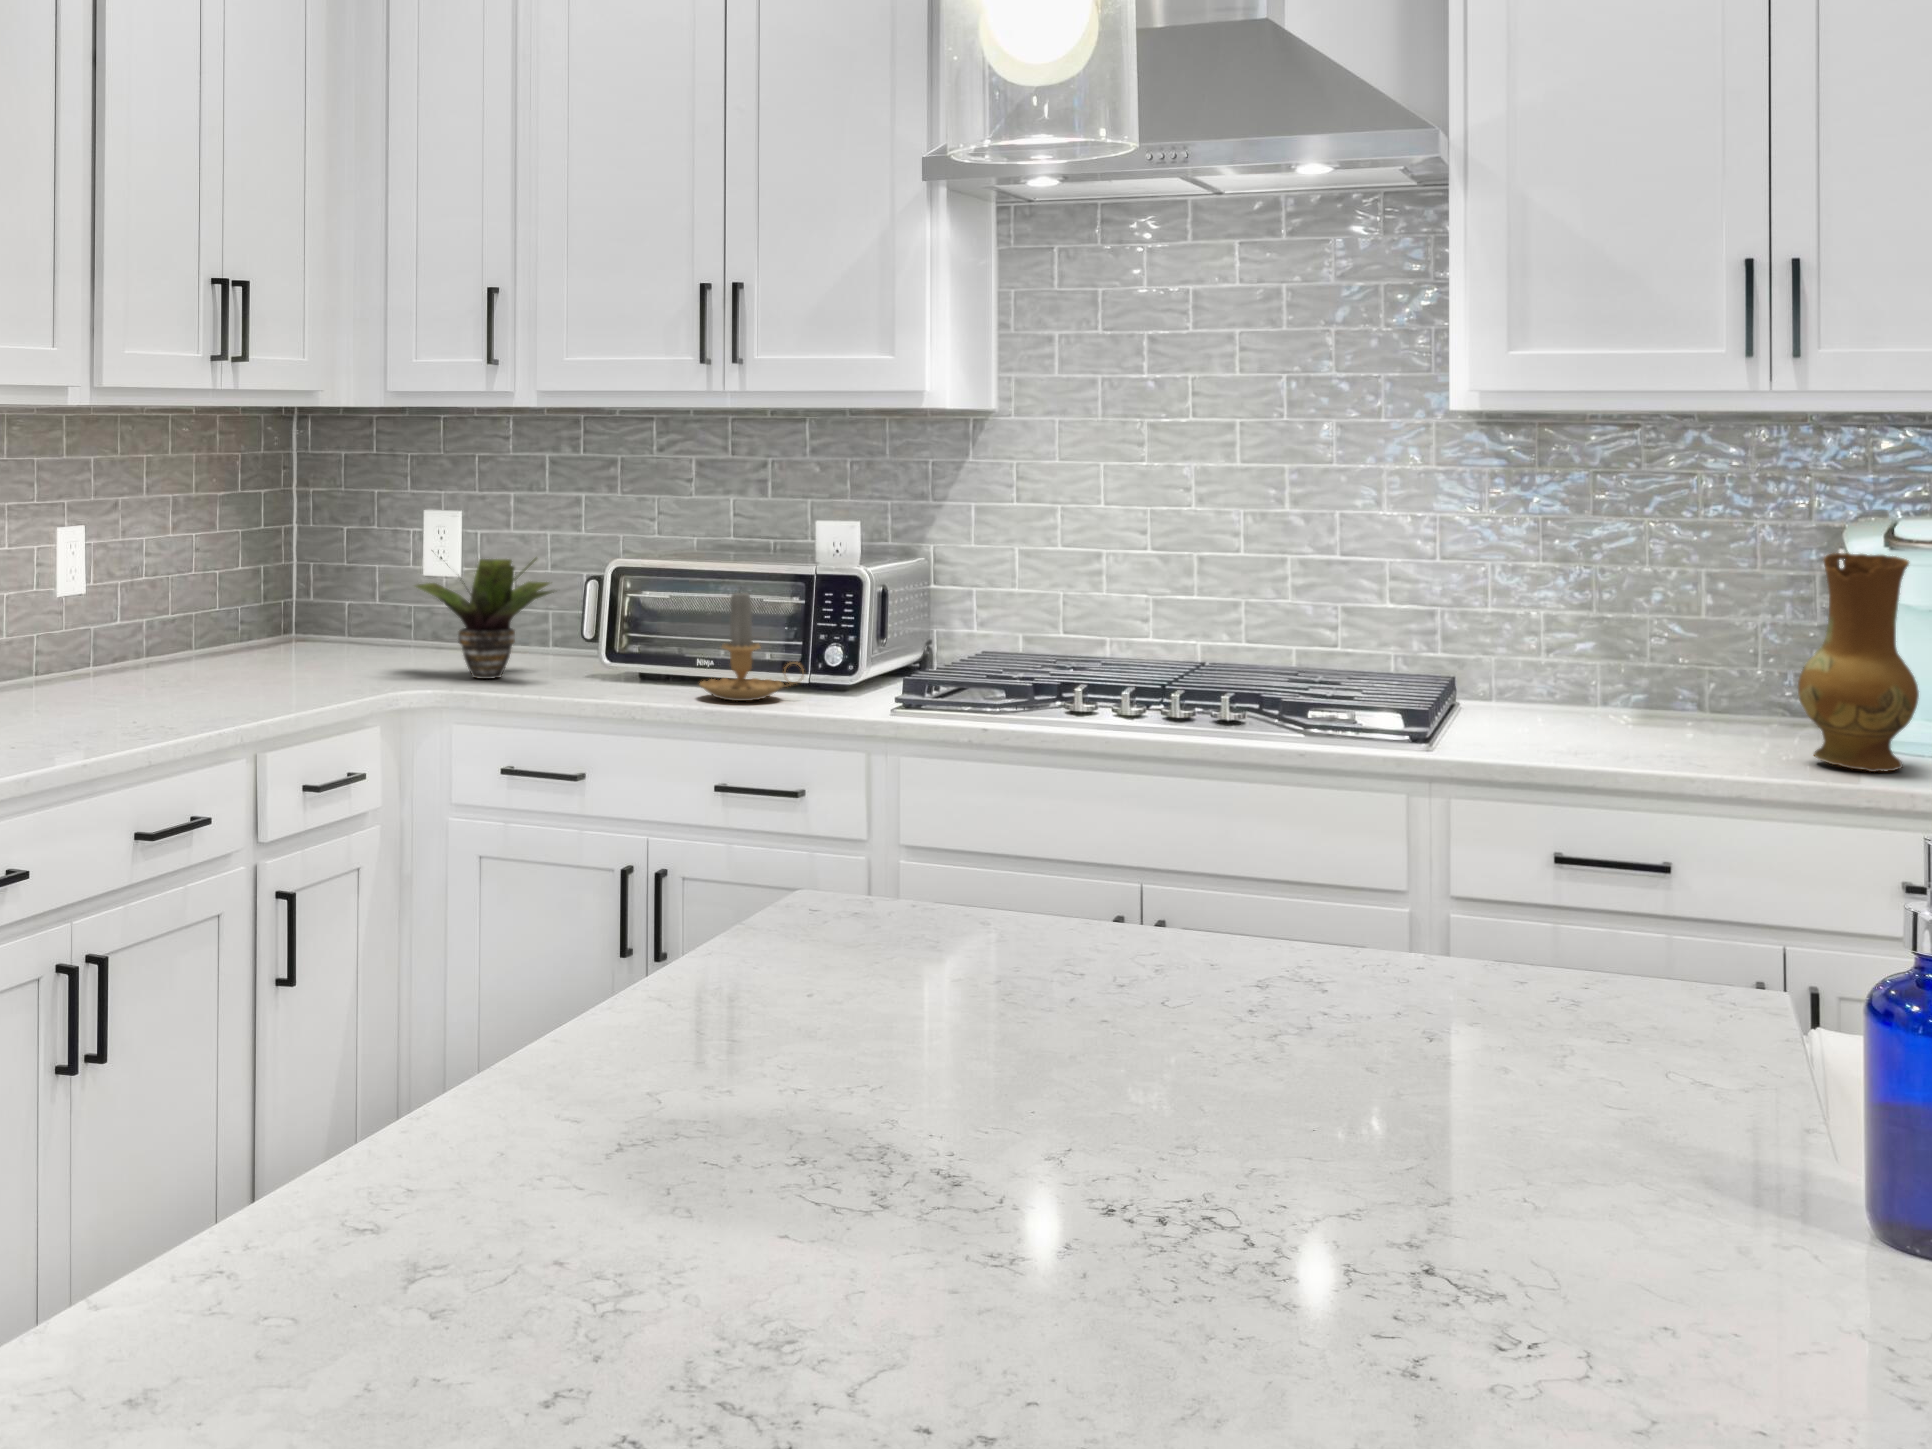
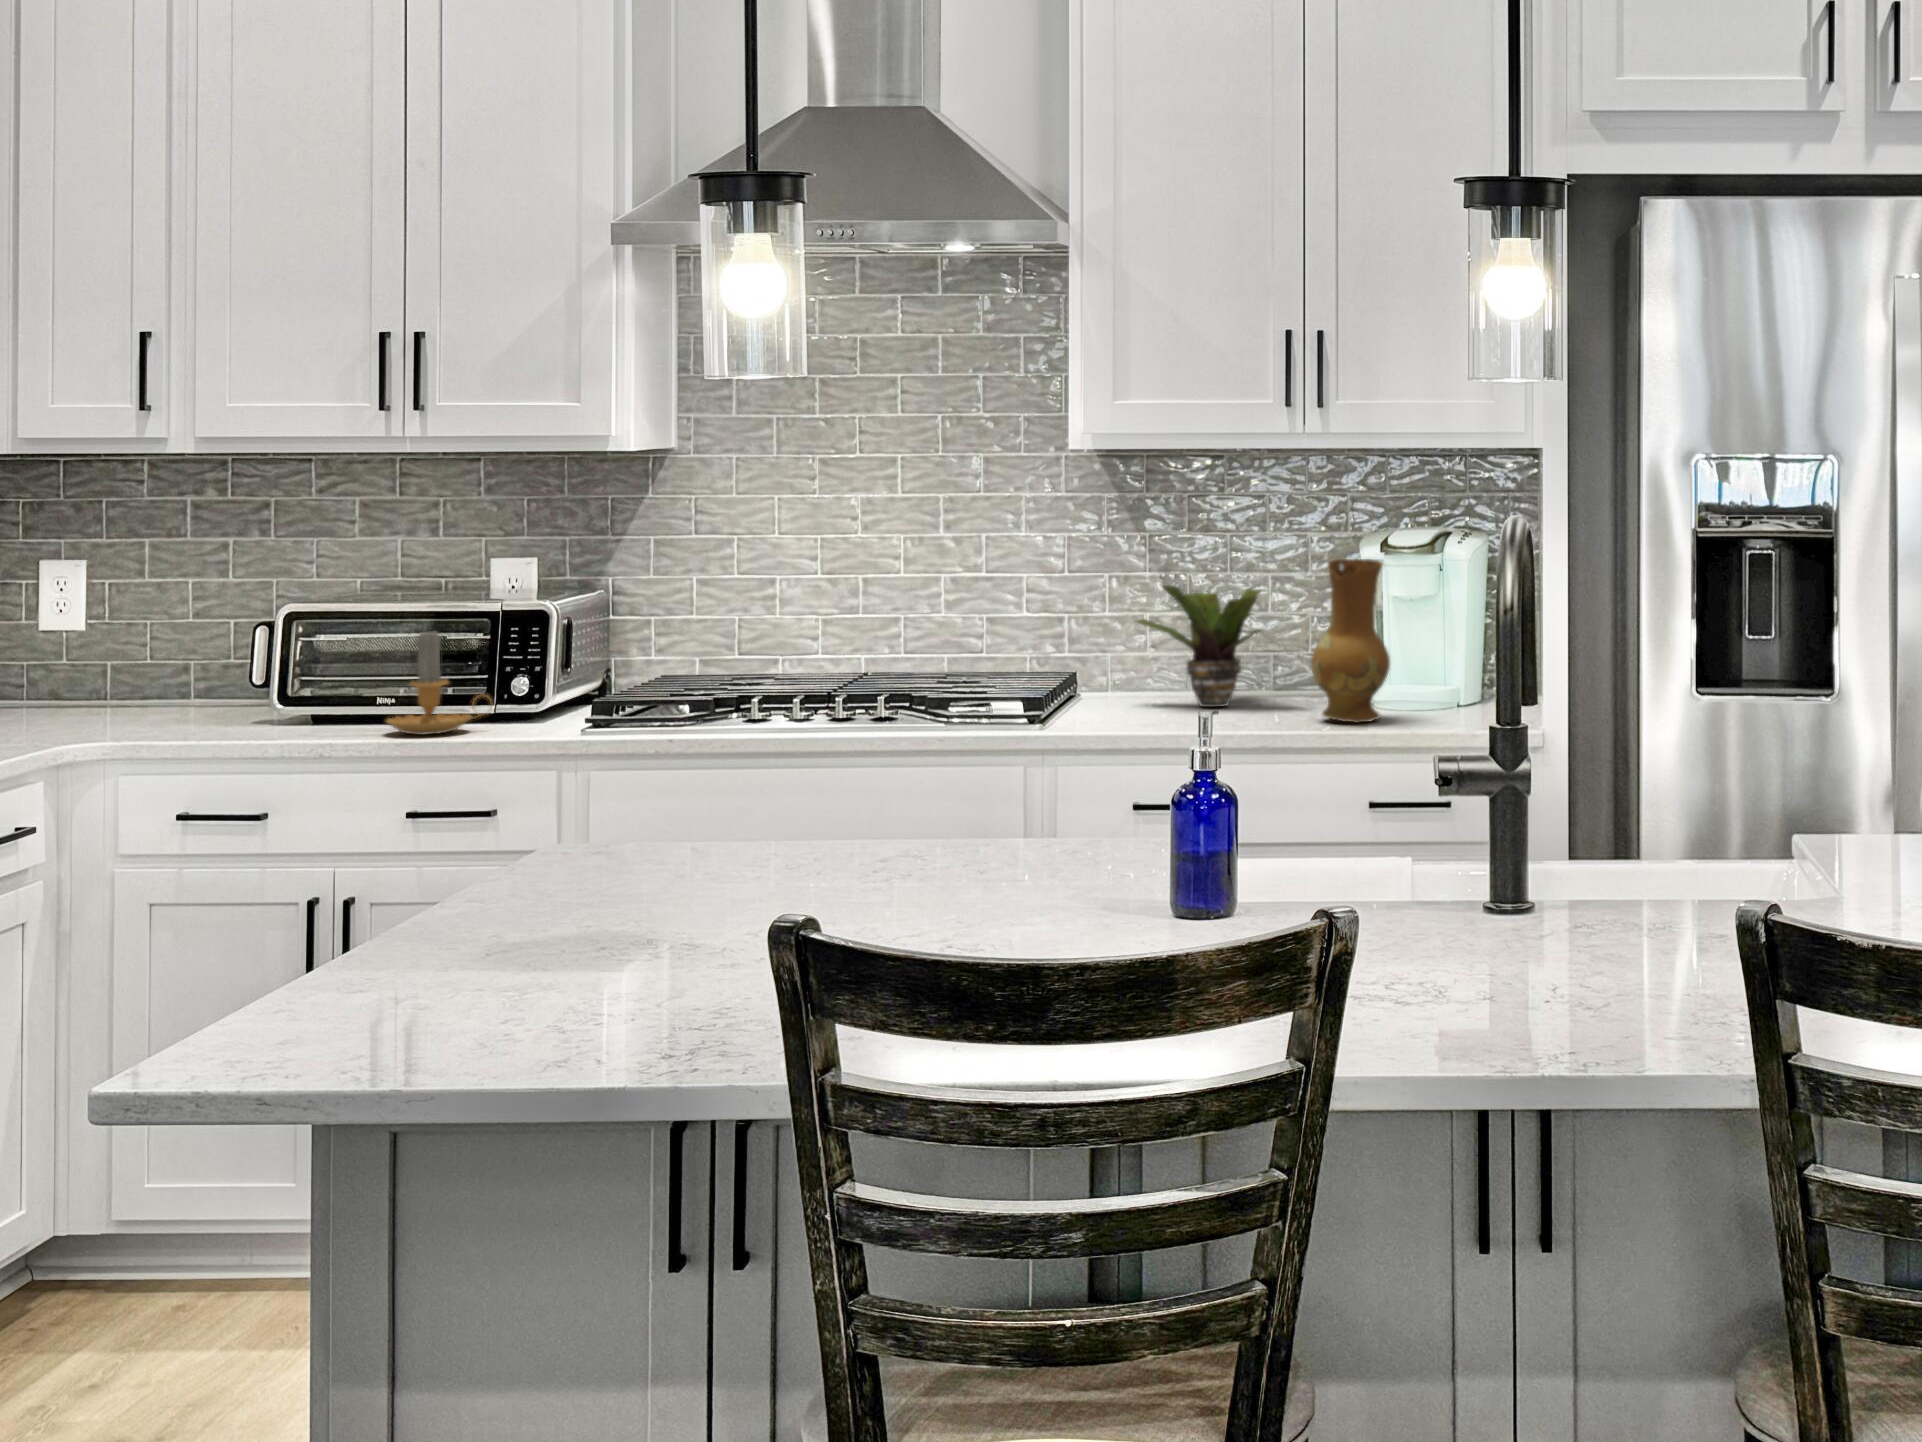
potted plant: present [416,558,554,679] -> present [1136,585,1263,707]

